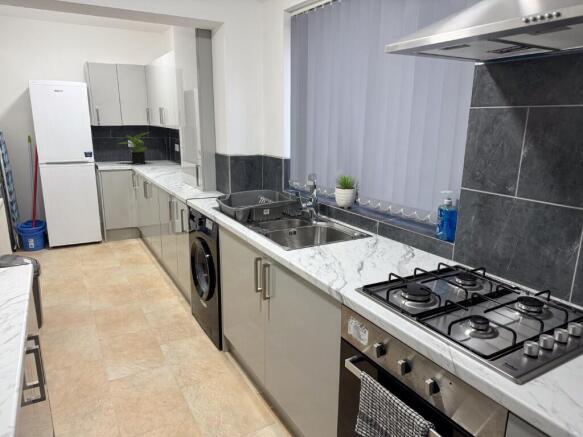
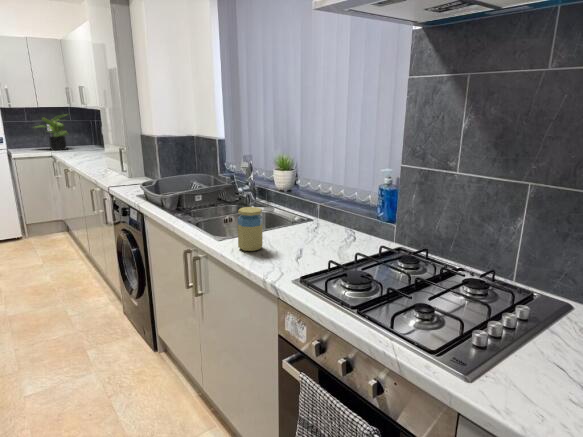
jar: none [306,222,328,261] -> present [238,207,262,251]

